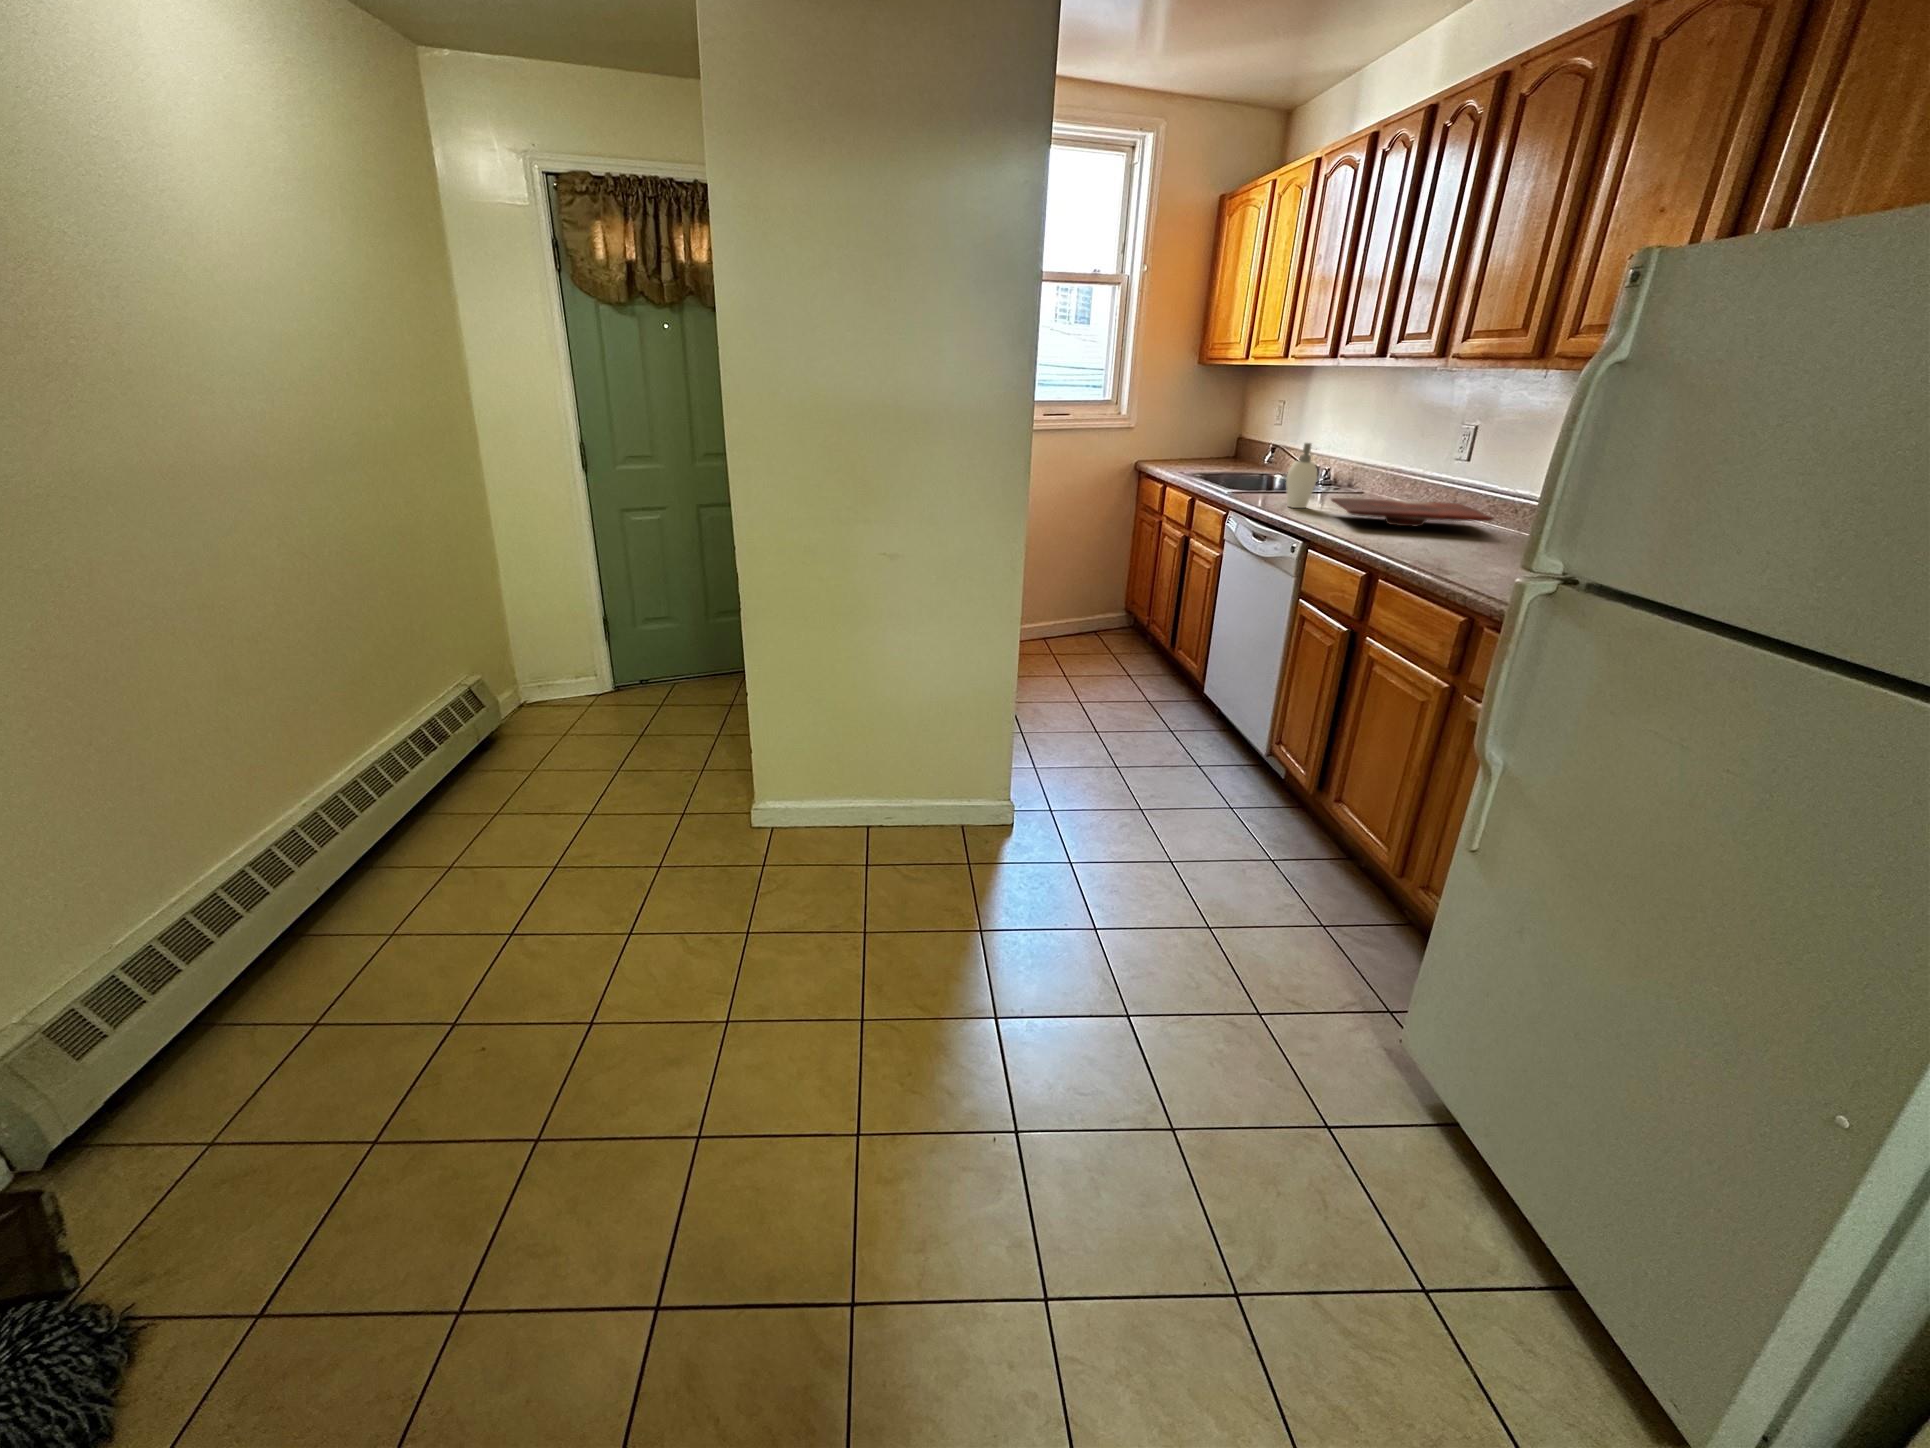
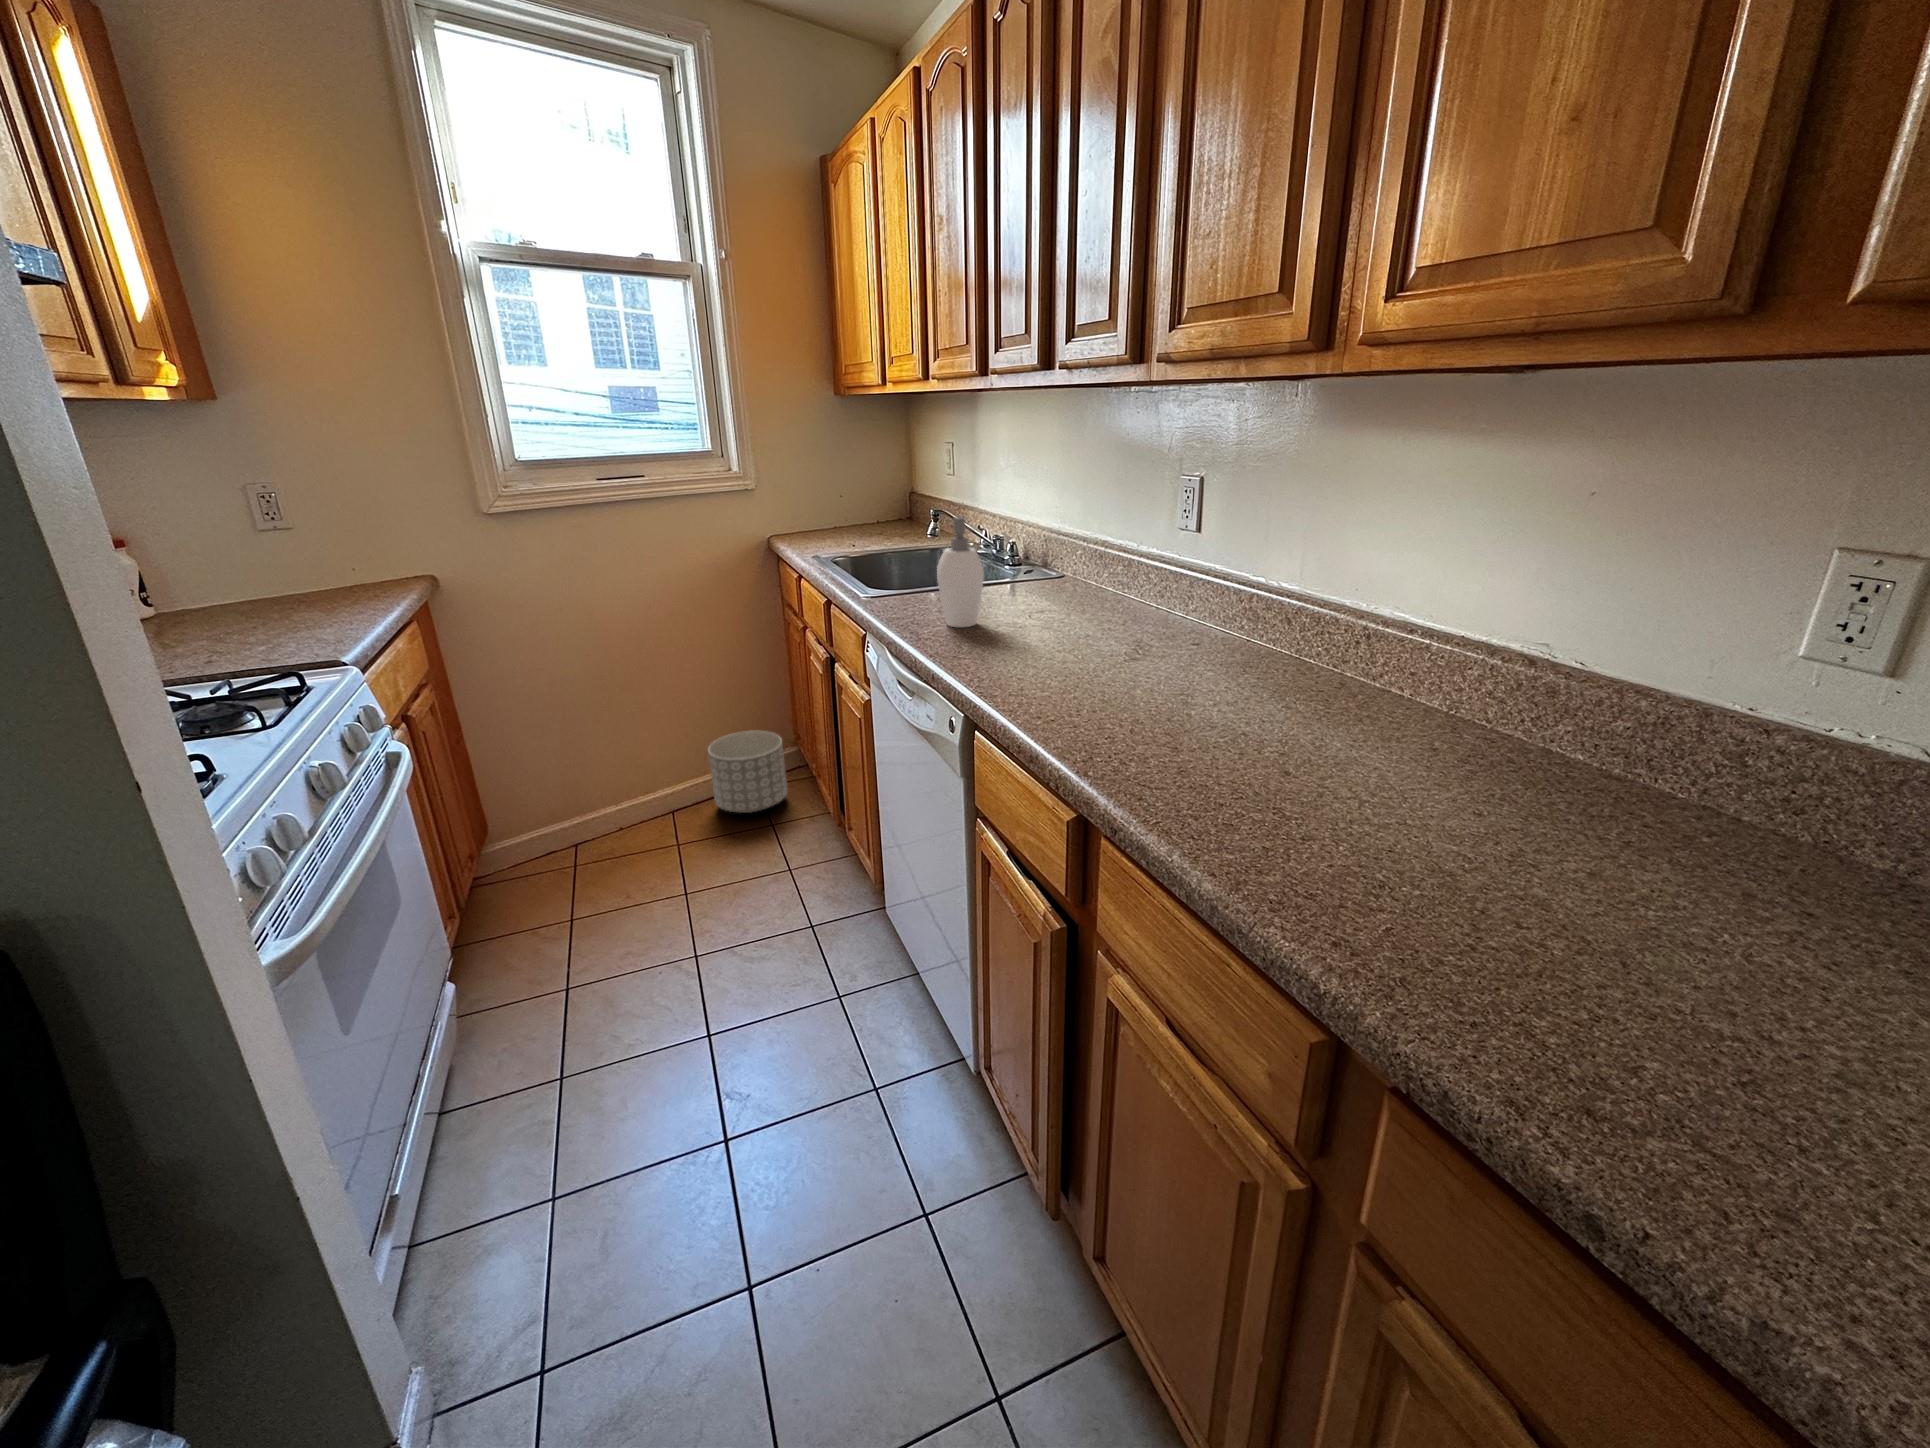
cutting board: present [1331,498,1493,526] -> none [1008,604,1264,660]
planter: none [1071,594,1124,648] -> present [708,731,787,813]

